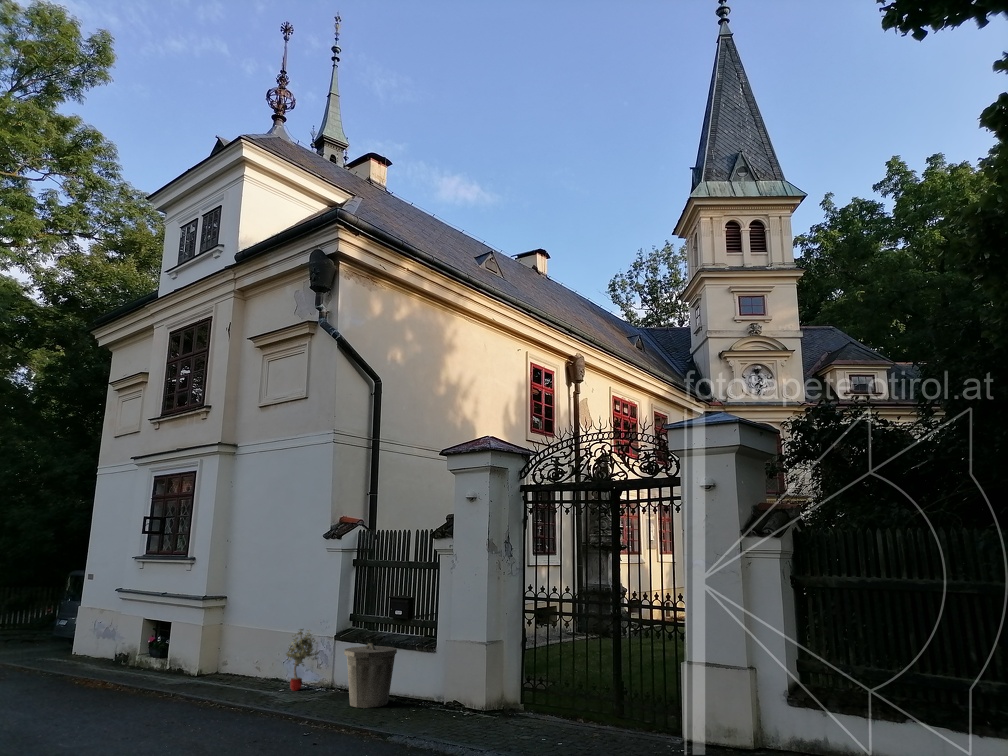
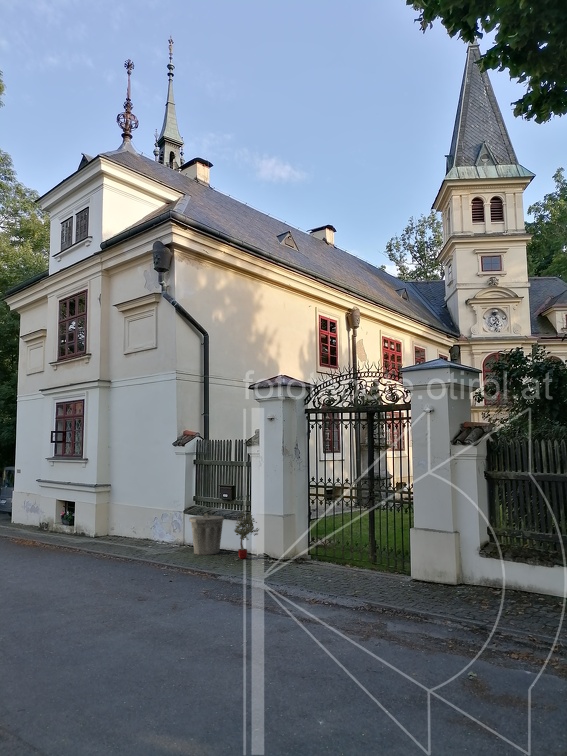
potted tree: present [286,629,319,691] -> present [234,511,259,559]

